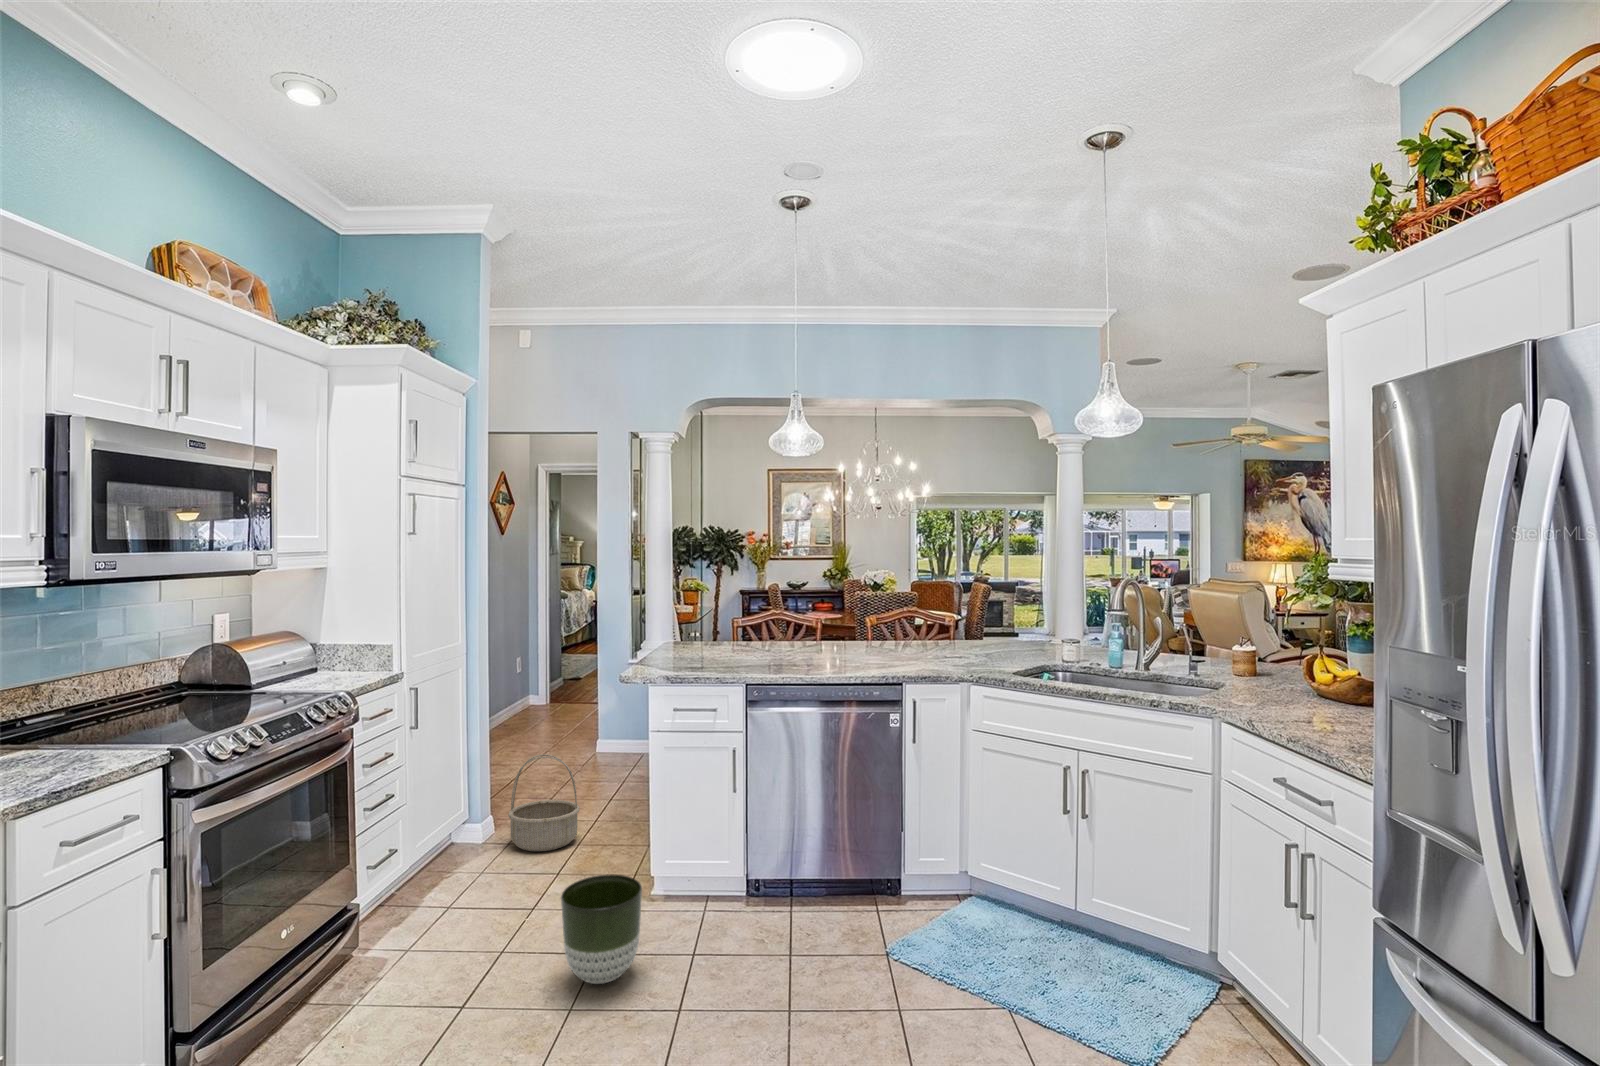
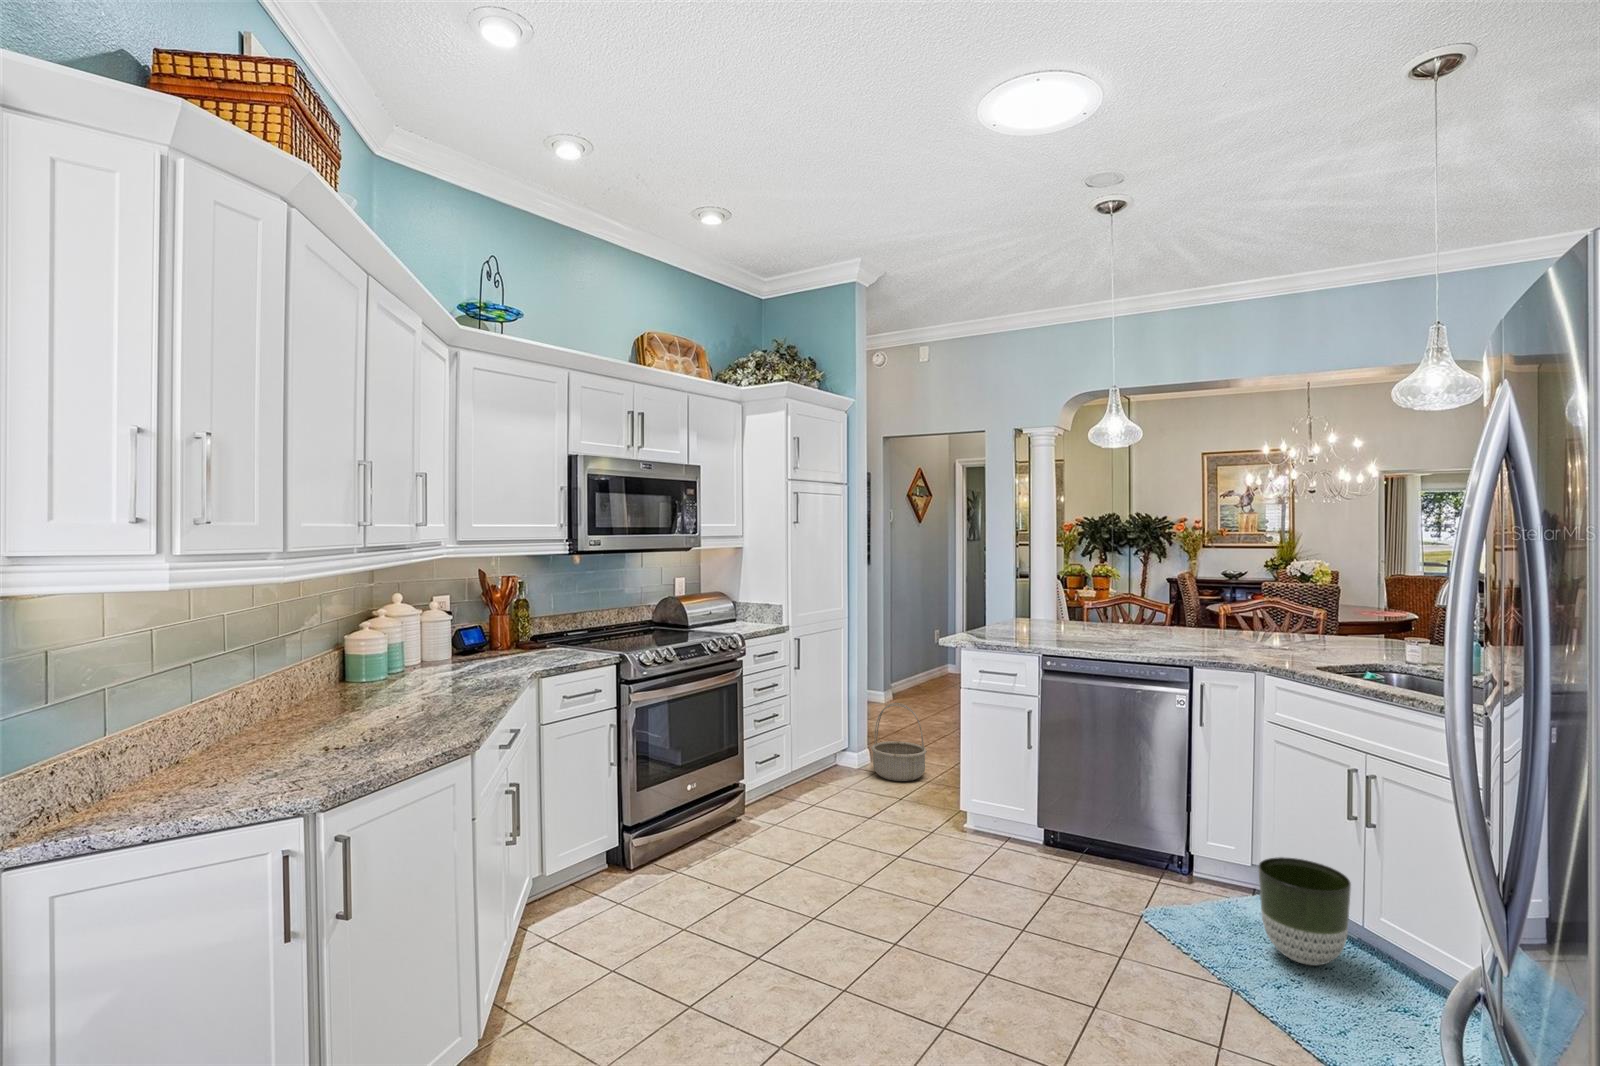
planter: present [561,874,642,984] -> present [1259,857,1351,965]

